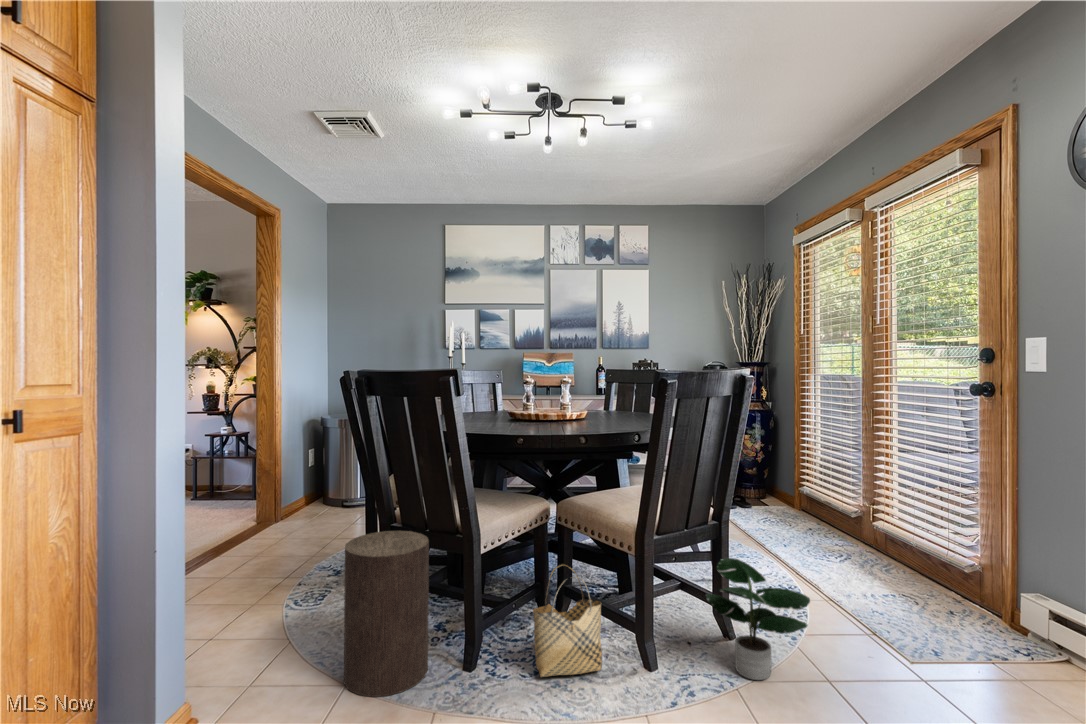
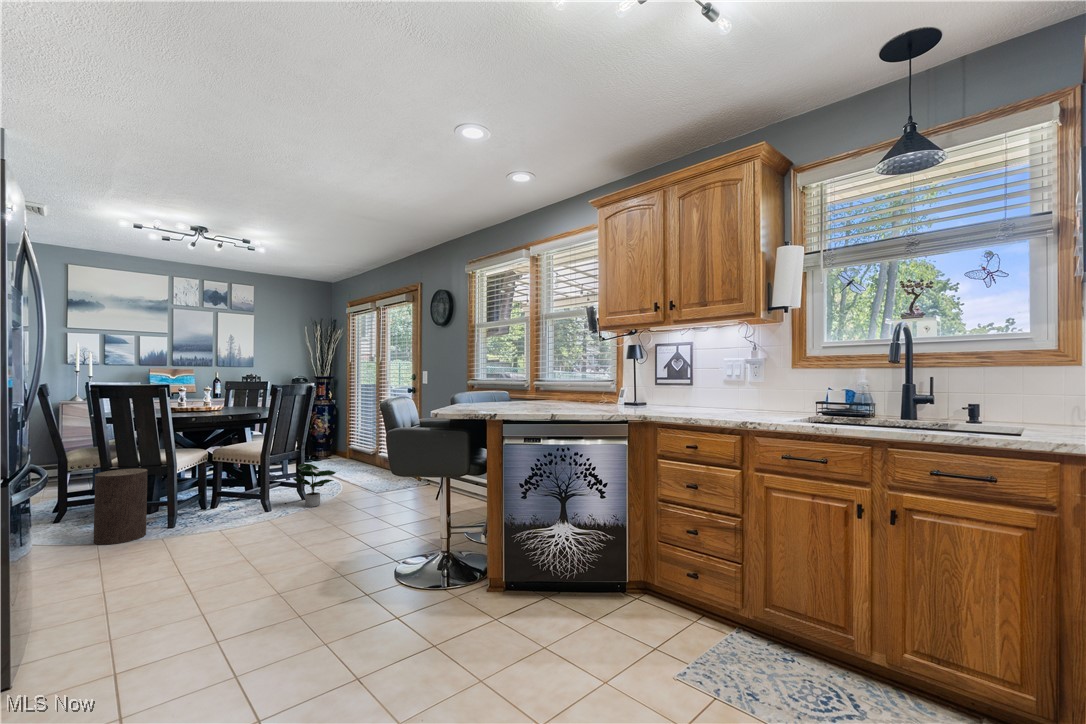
woven basket: present [533,564,602,677] -> none [208,474,244,522]

